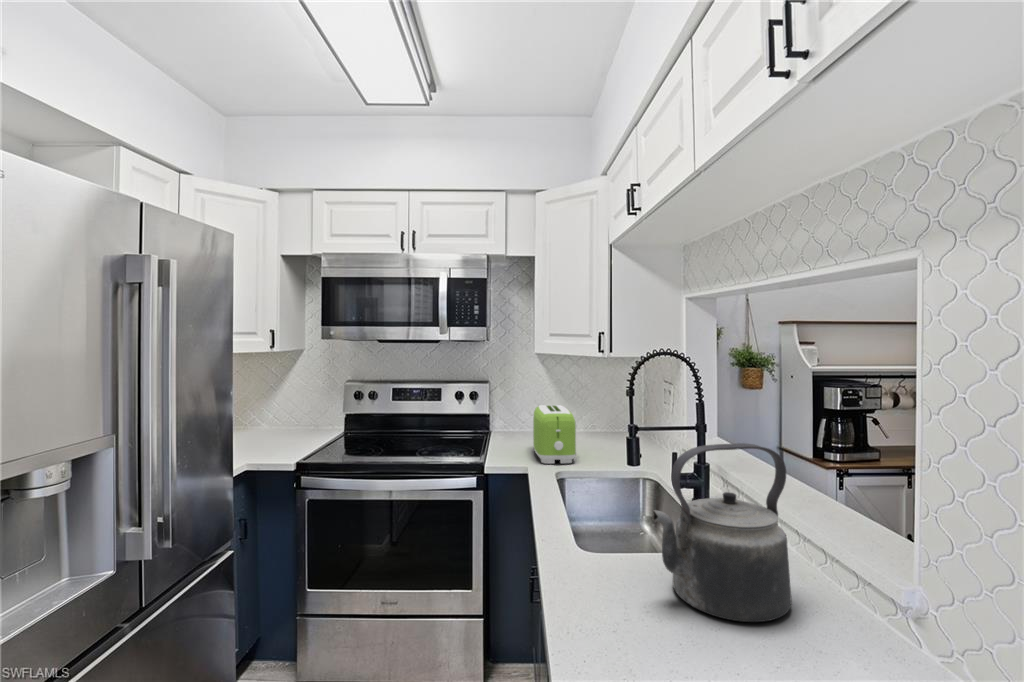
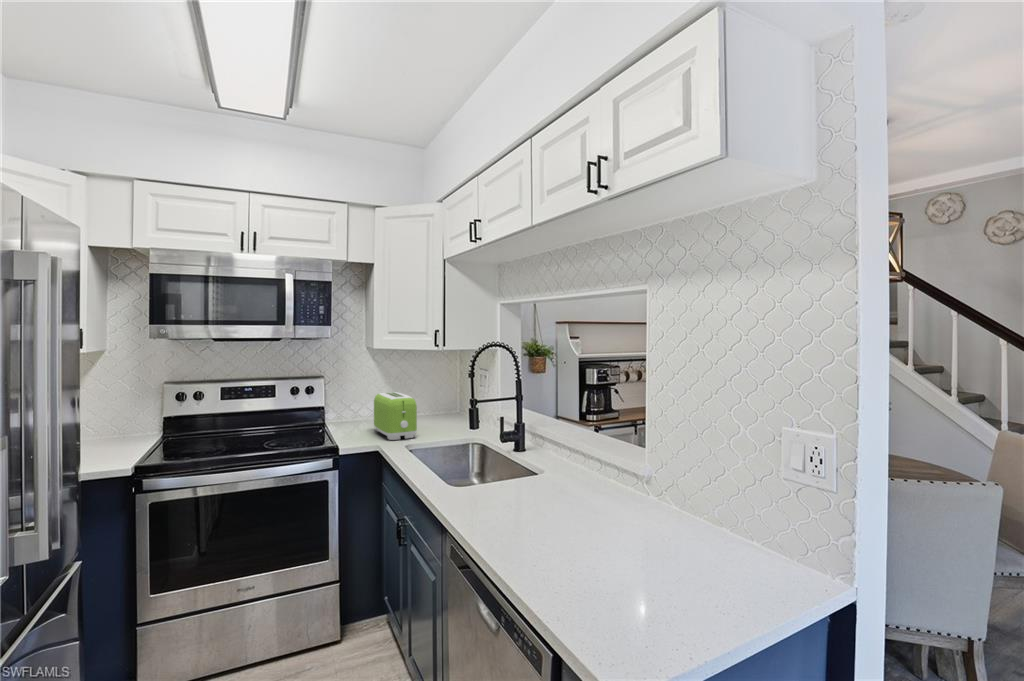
kettle: present [652,443,792,622] -> none [528,404,601,510]

